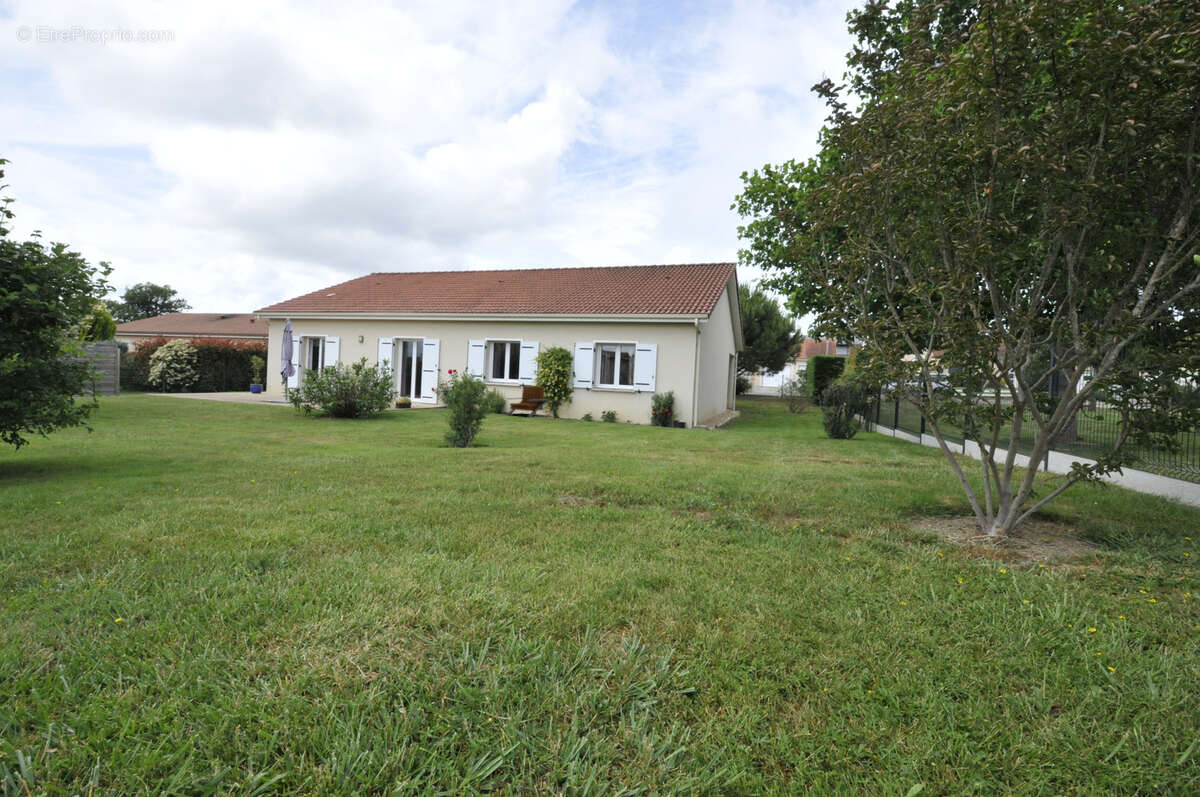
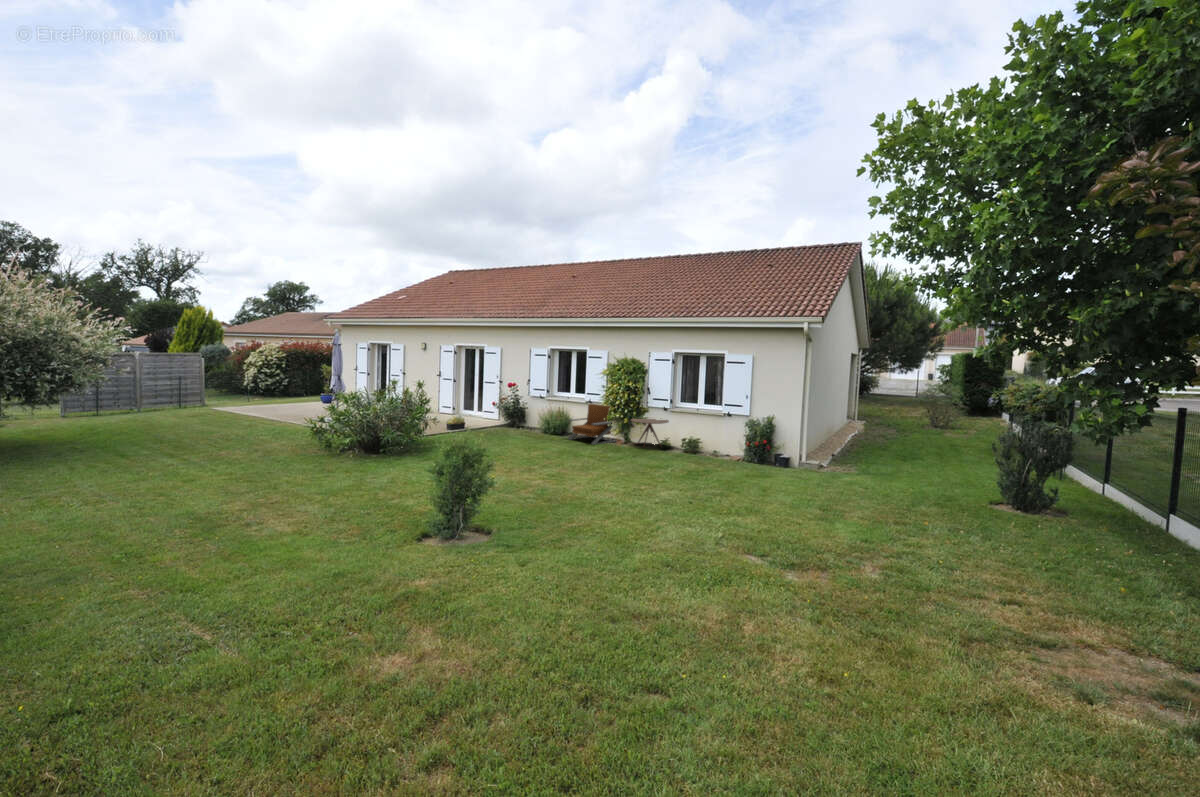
round table: none [560,396,592,419] -> present [631,418,669,446]

